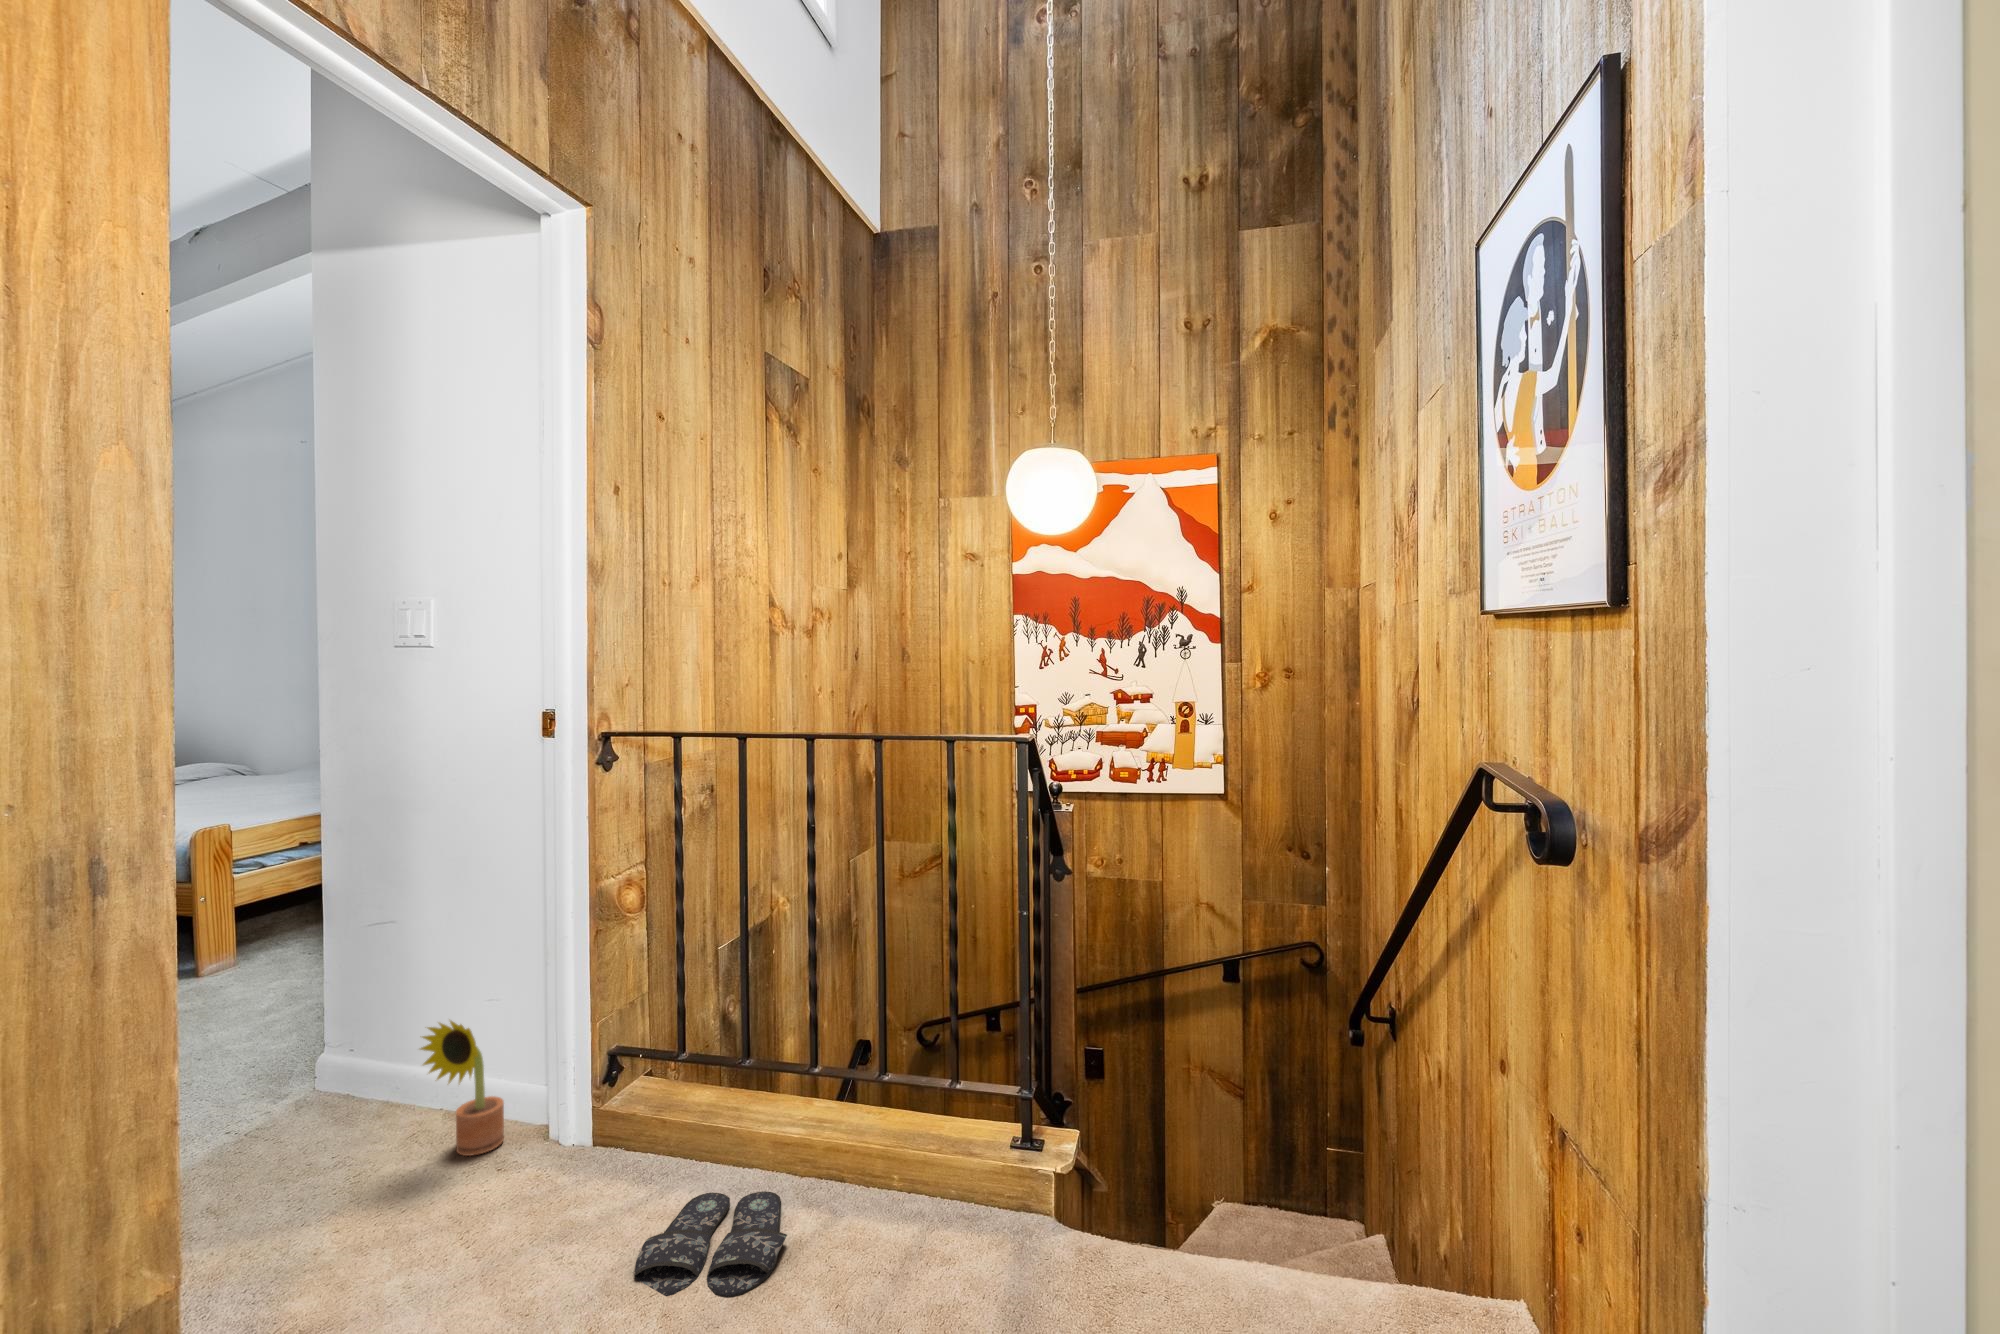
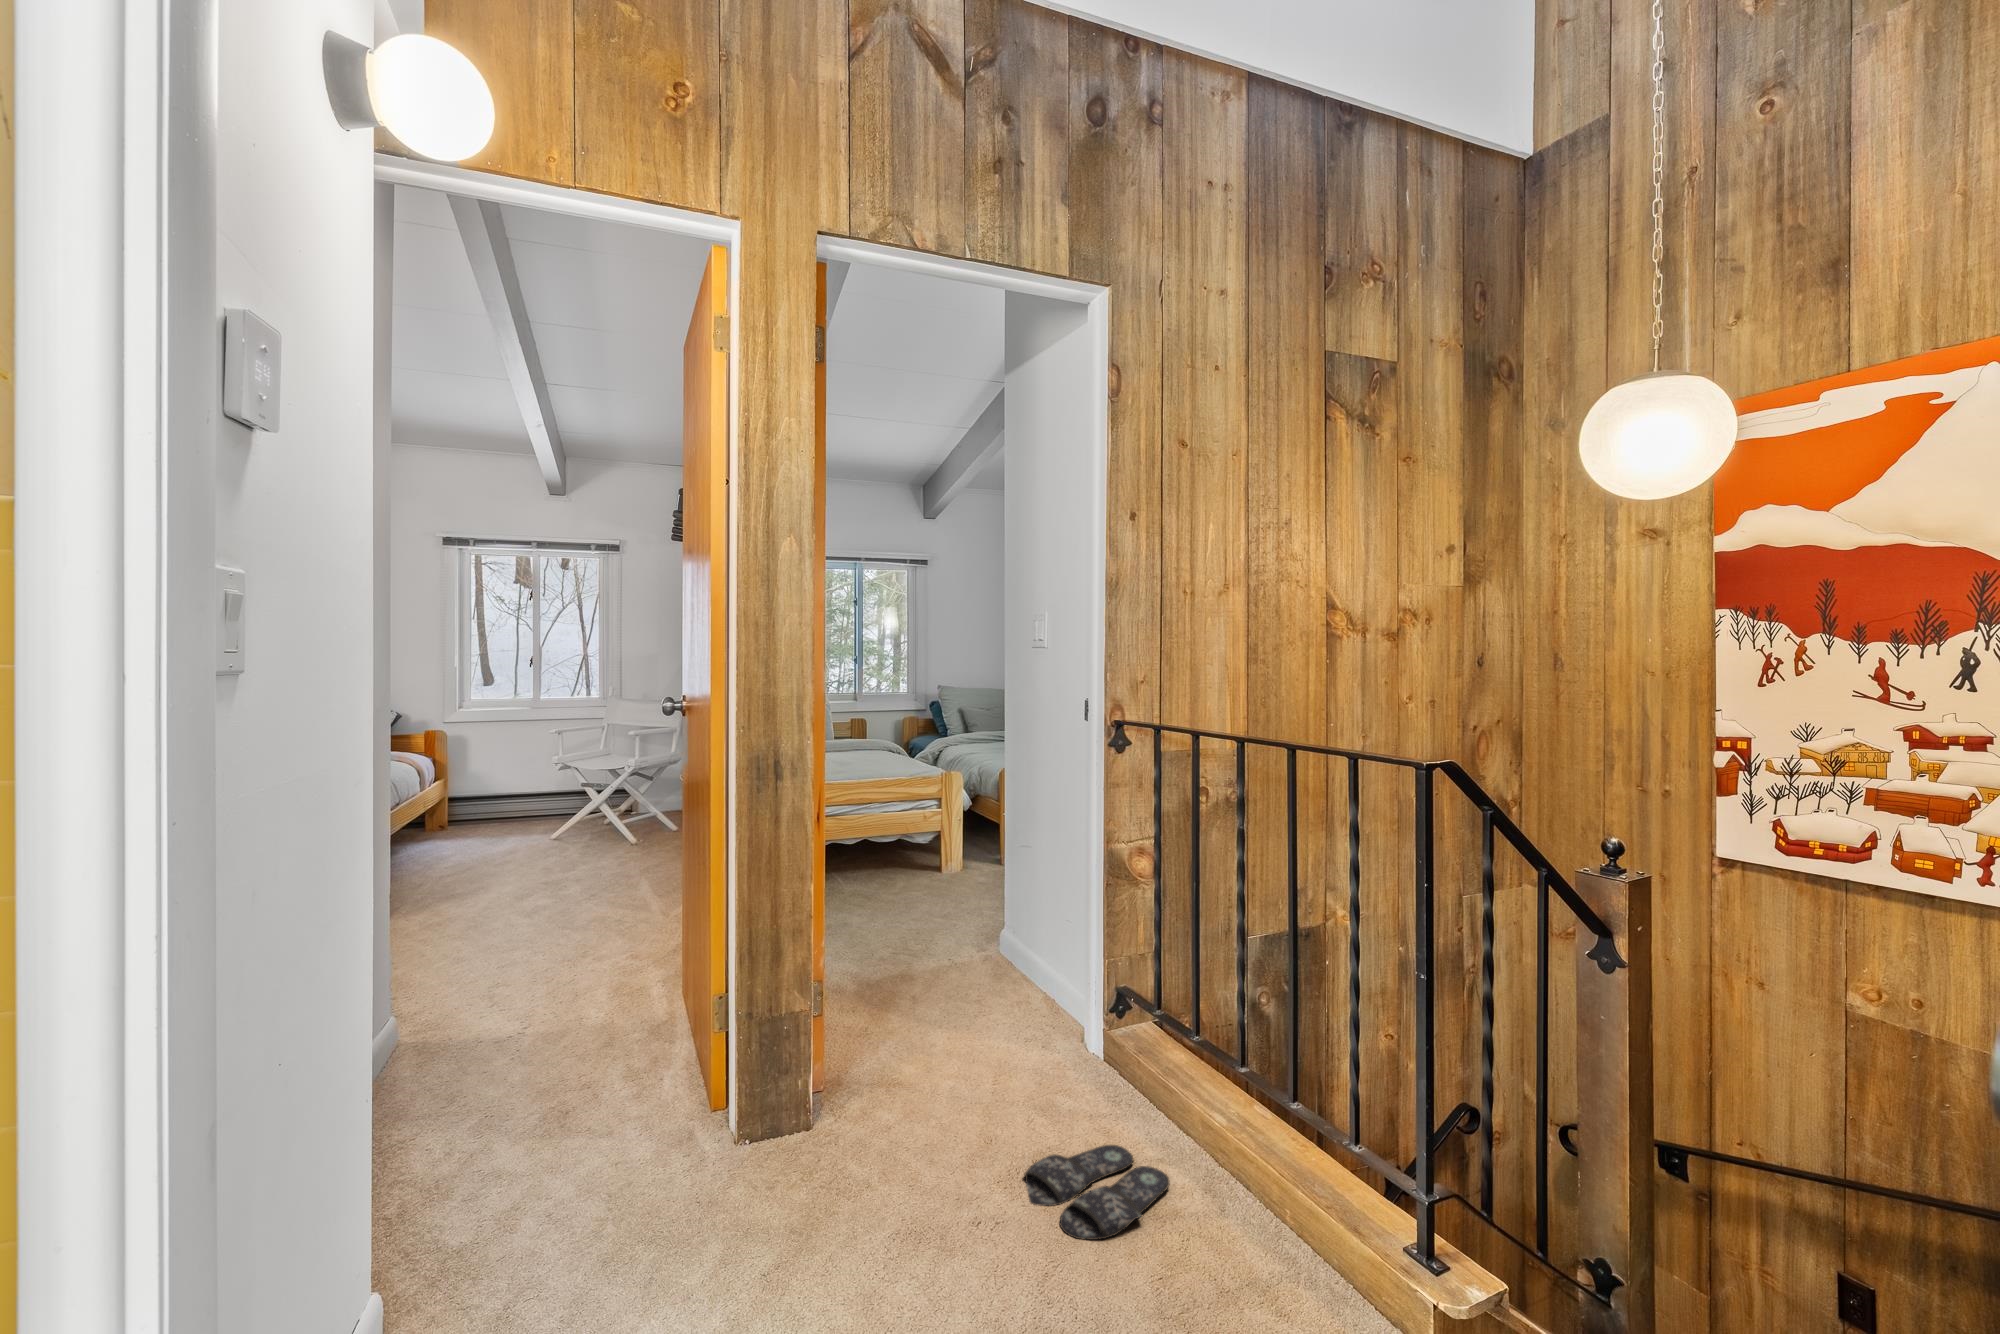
decorative plant: present [420,1021,504,1156] -> none [989,929,1042,1040]

